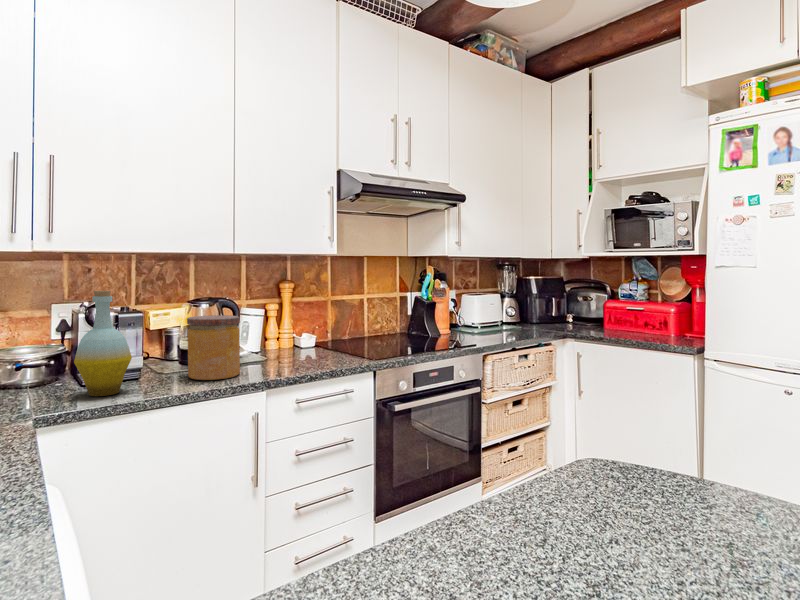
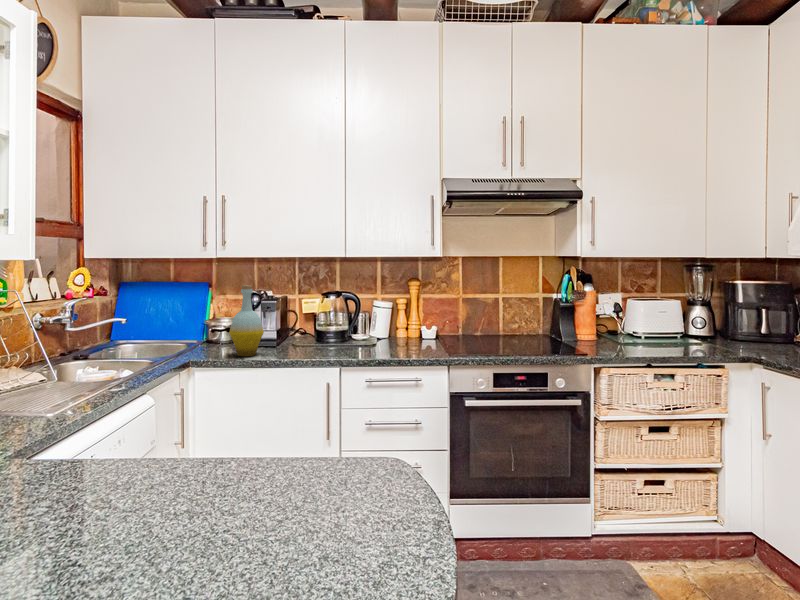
jar: present [187,315,240,380] -> none [304,306,343,355]

